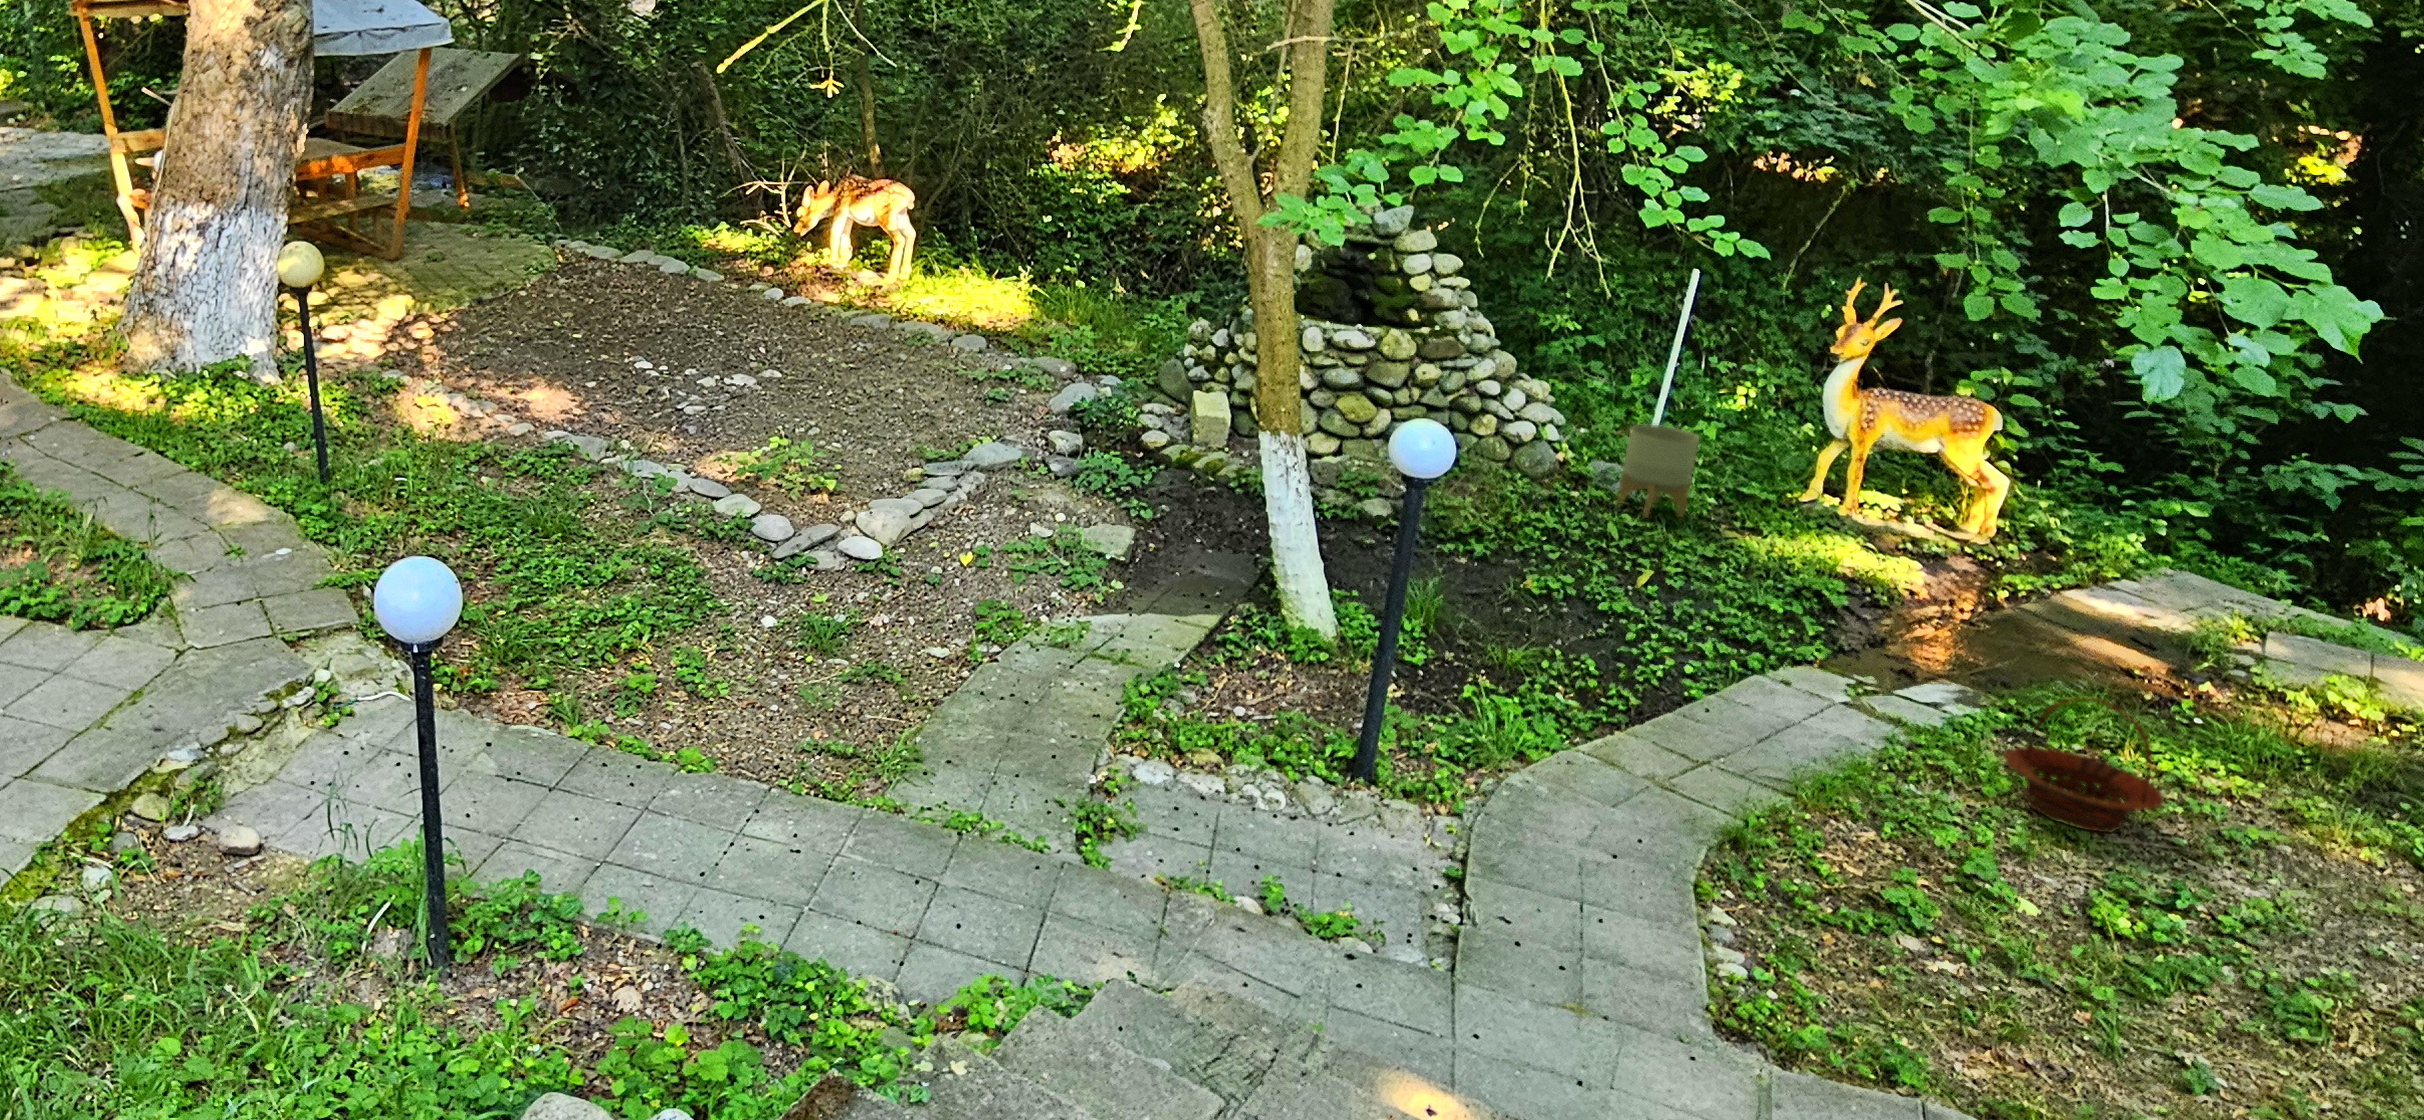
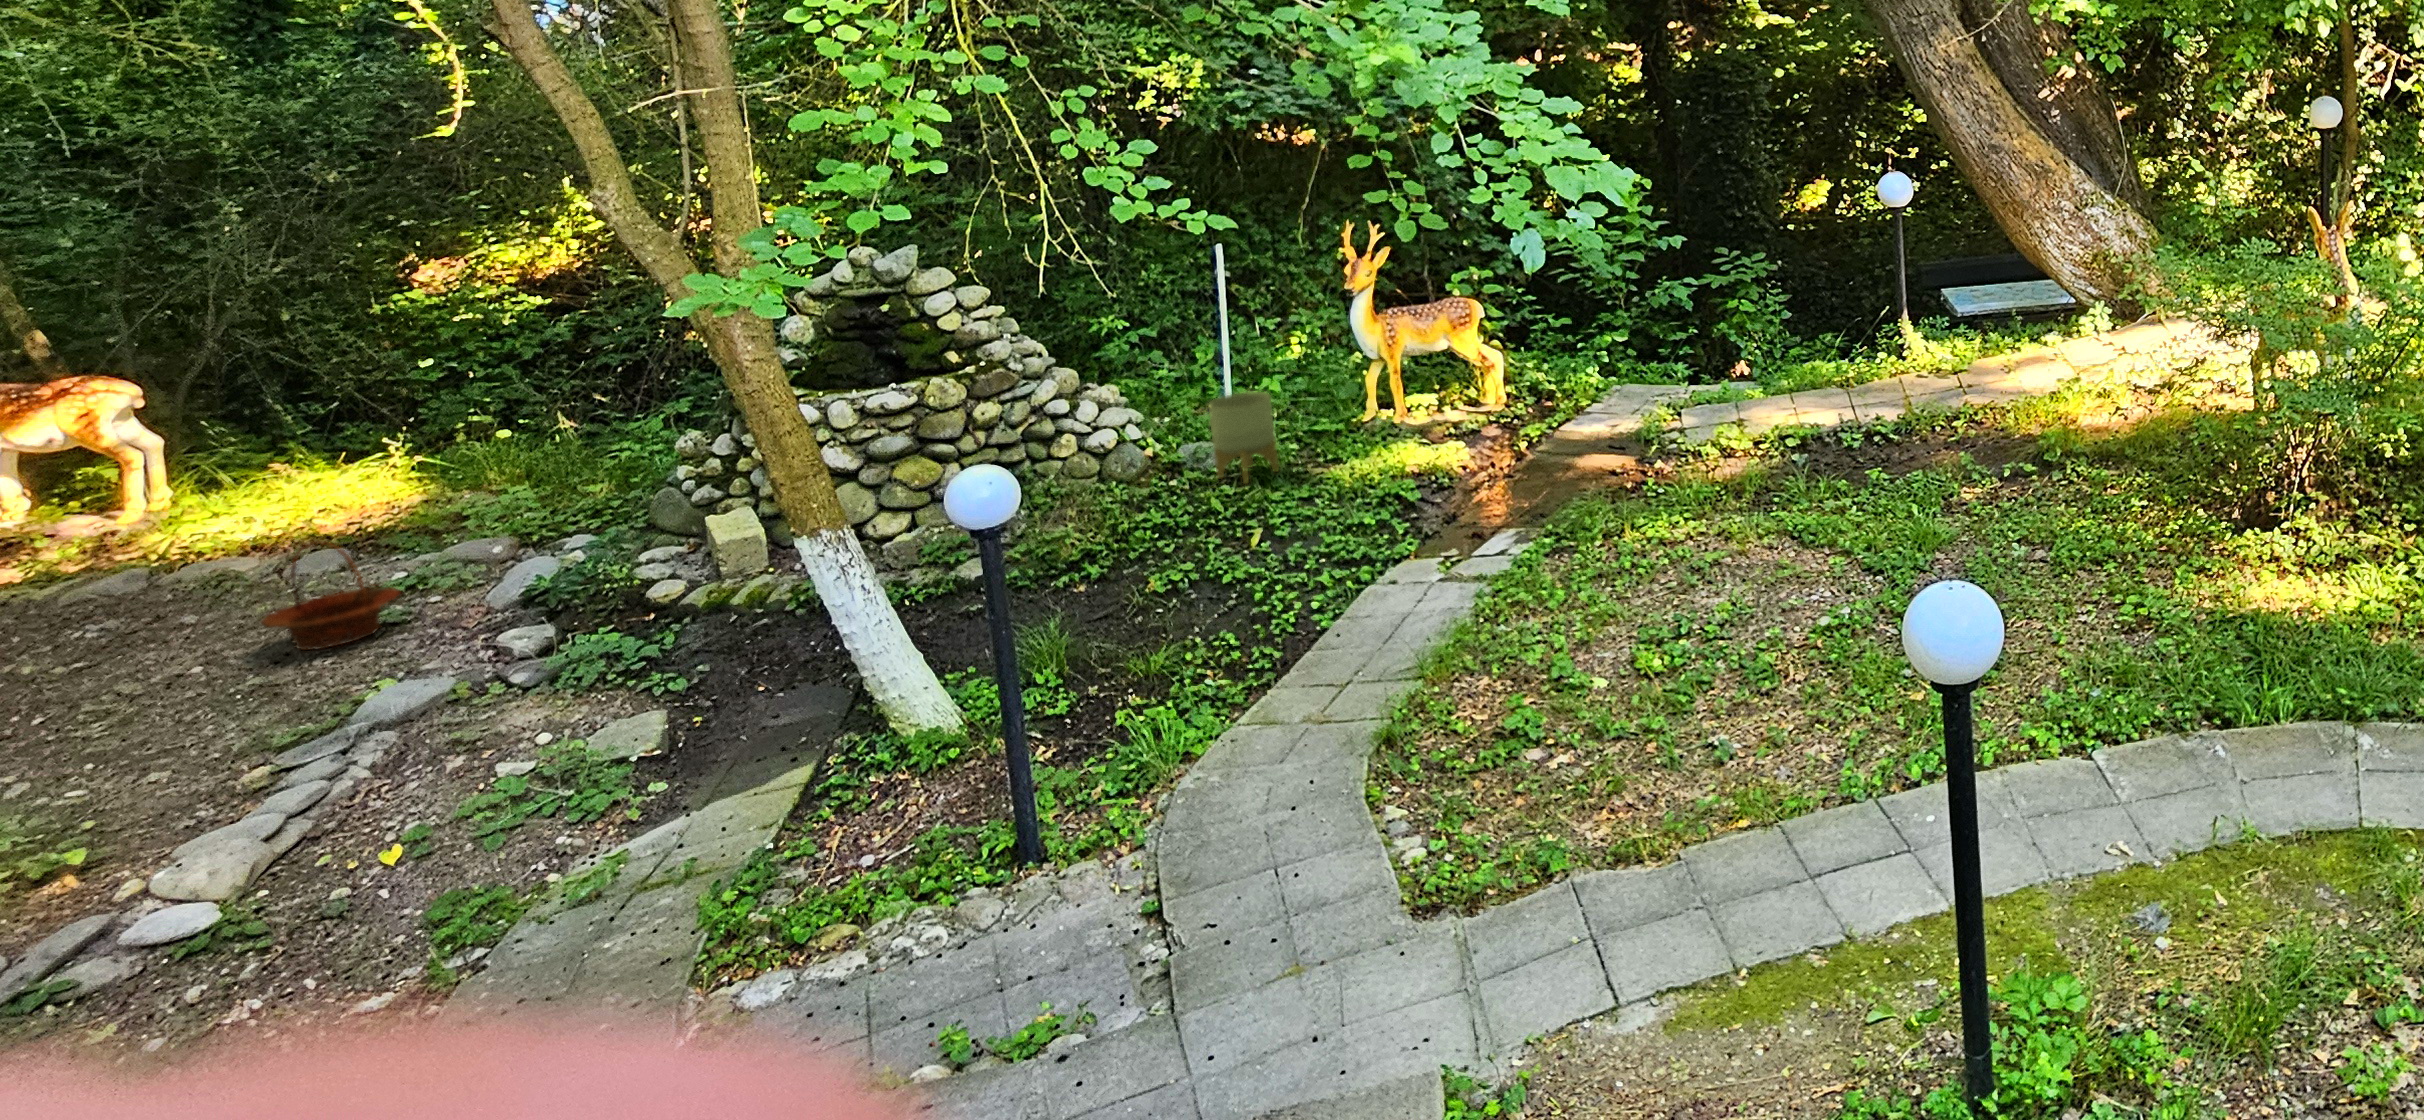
basket: present [2003,697,2164,832] -> present [261,542,400,650]

